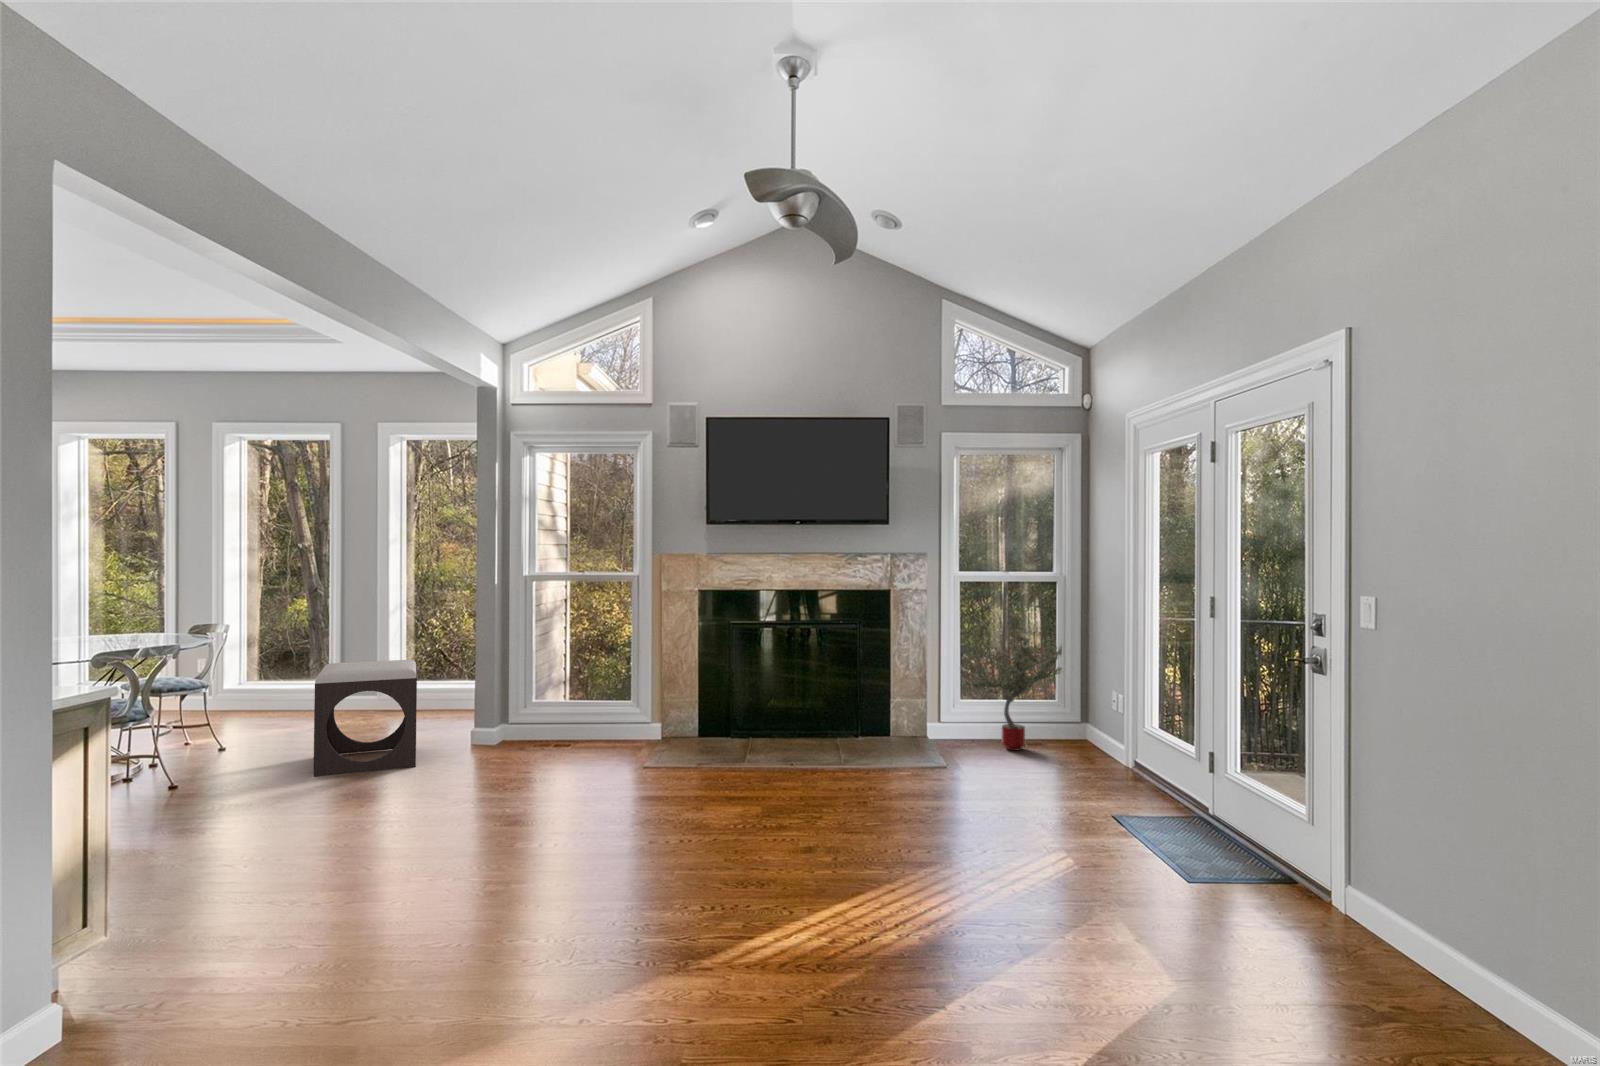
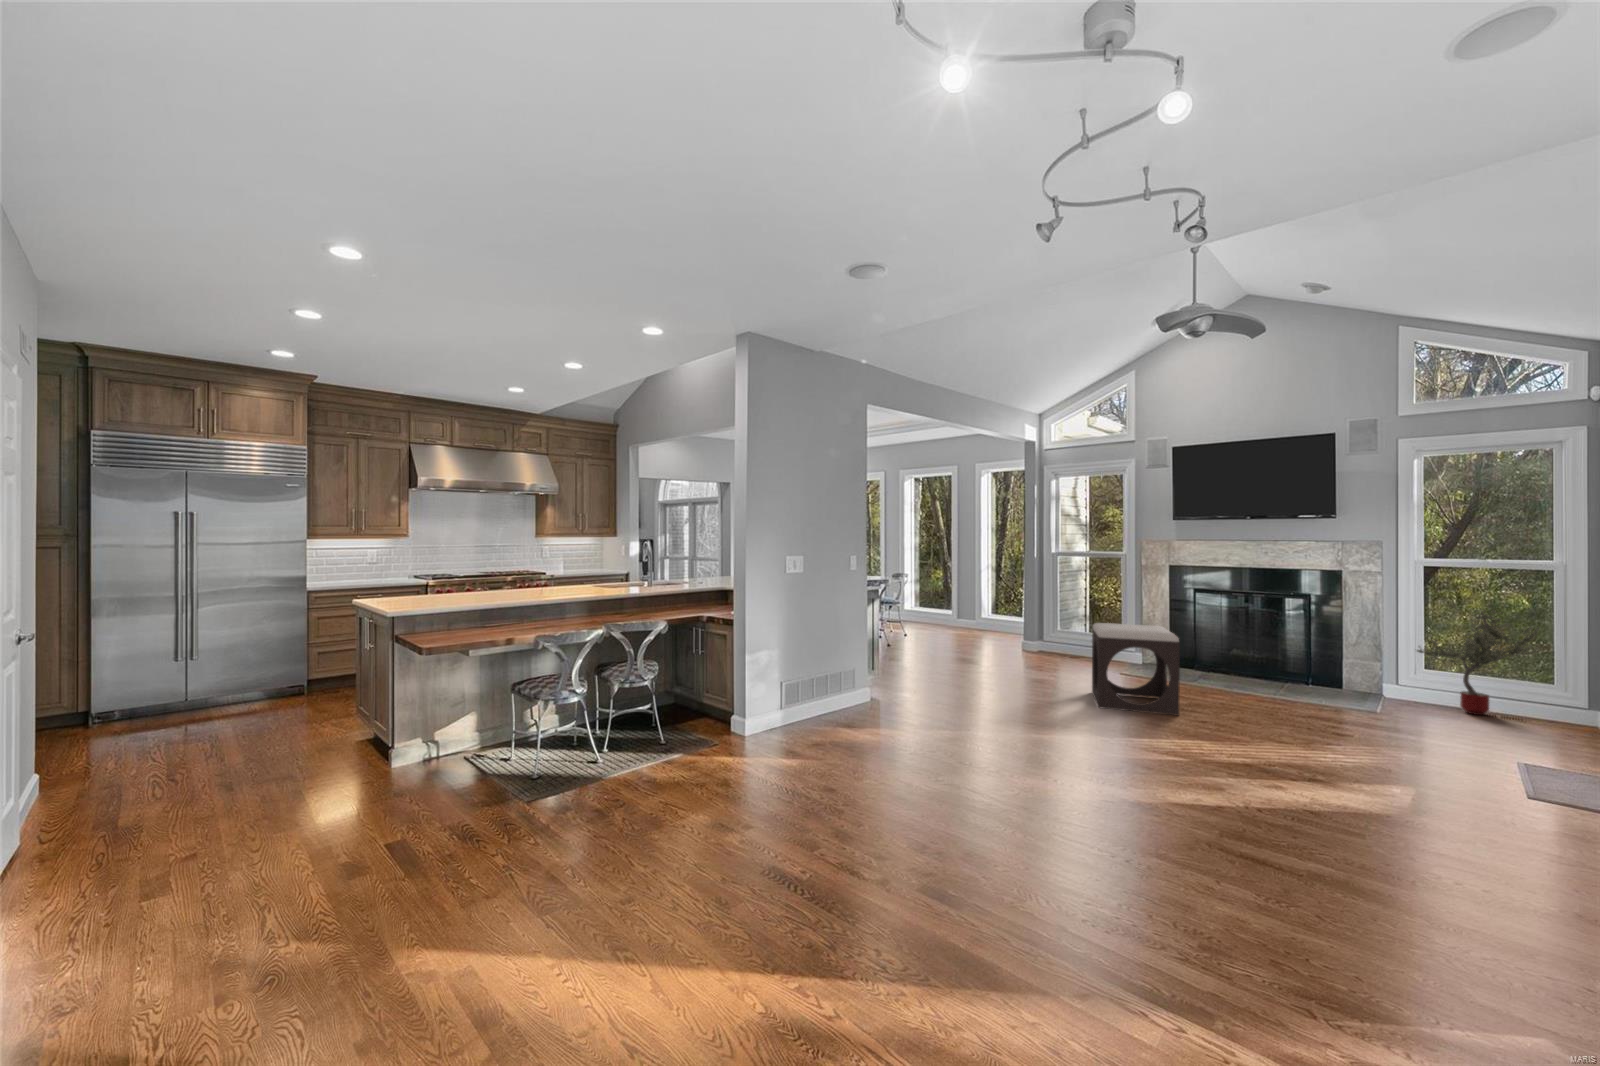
footstool: present [313,660,417,777] -> present [1092,623,1180,715]

